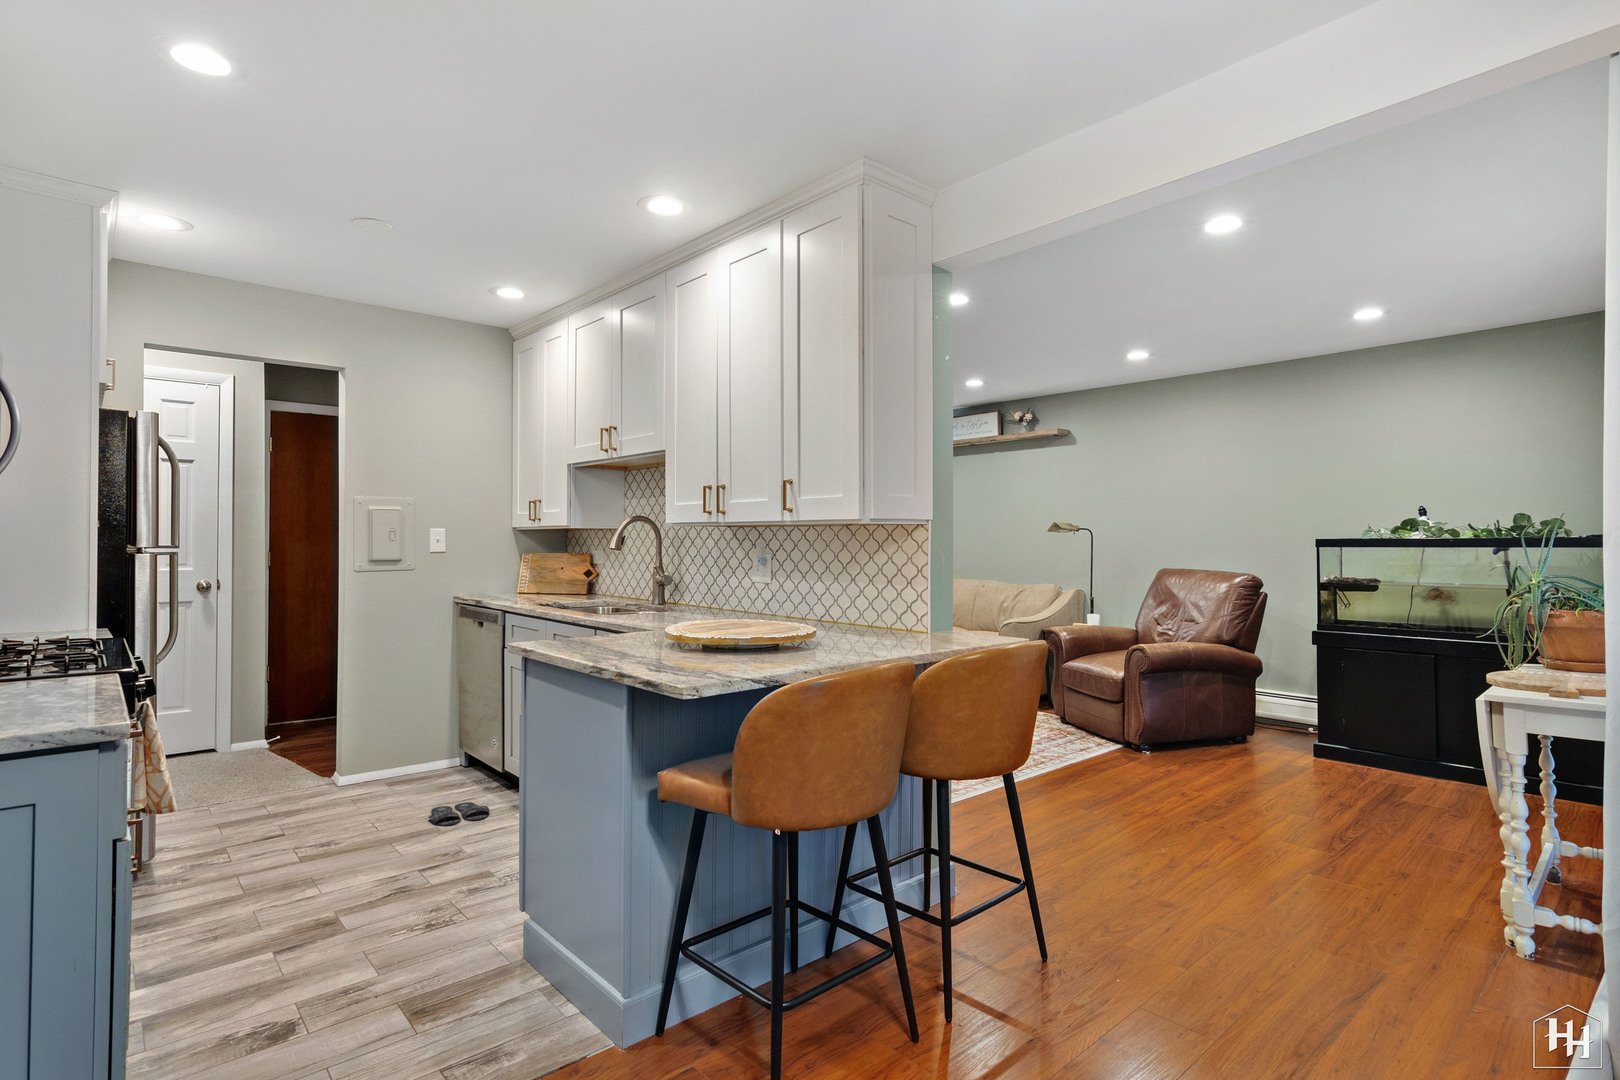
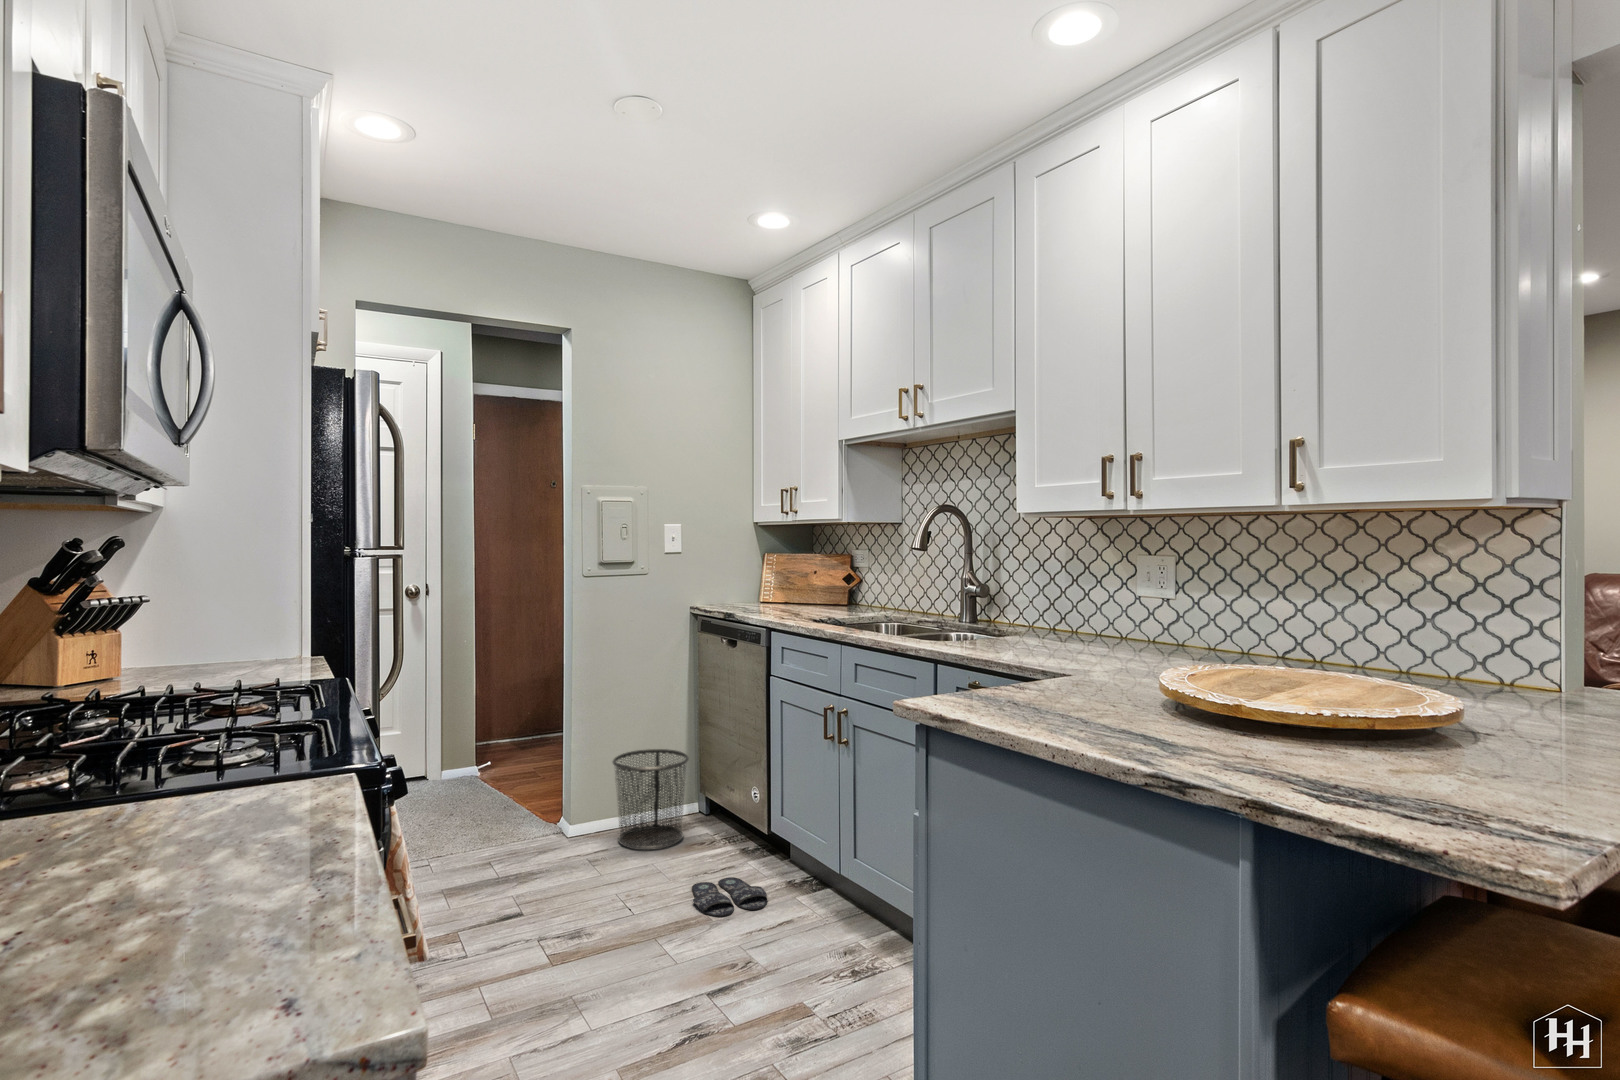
waste bin: none [376,712,444,790] -> present [613,749,689,850]

